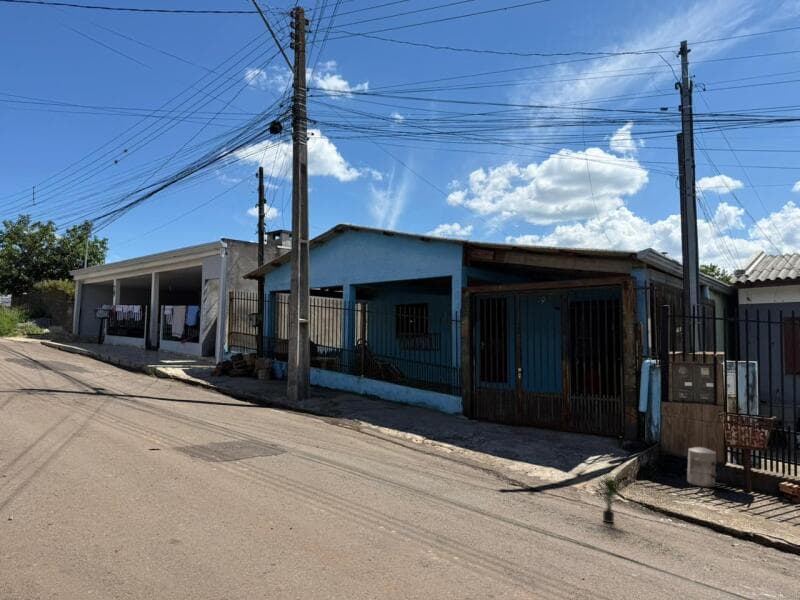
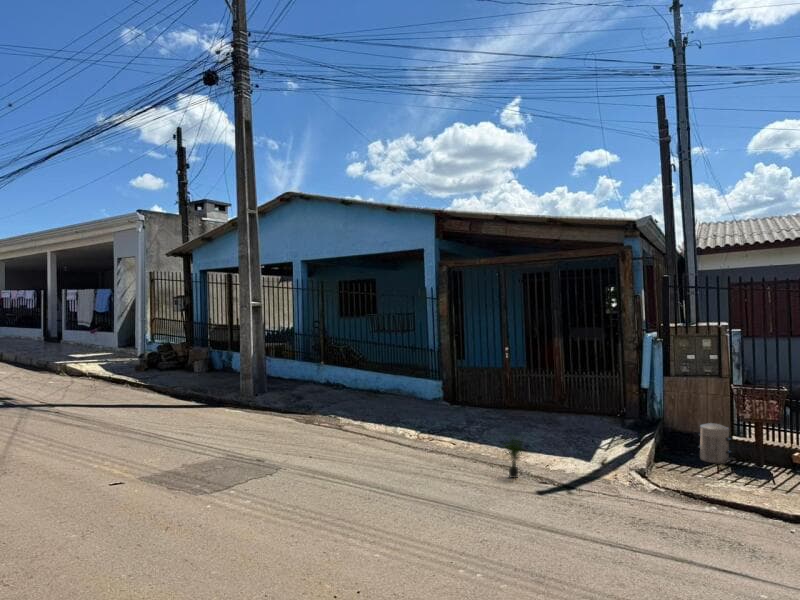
potted plant: present [599,474,620,523] -> present [505,439,522,478]

